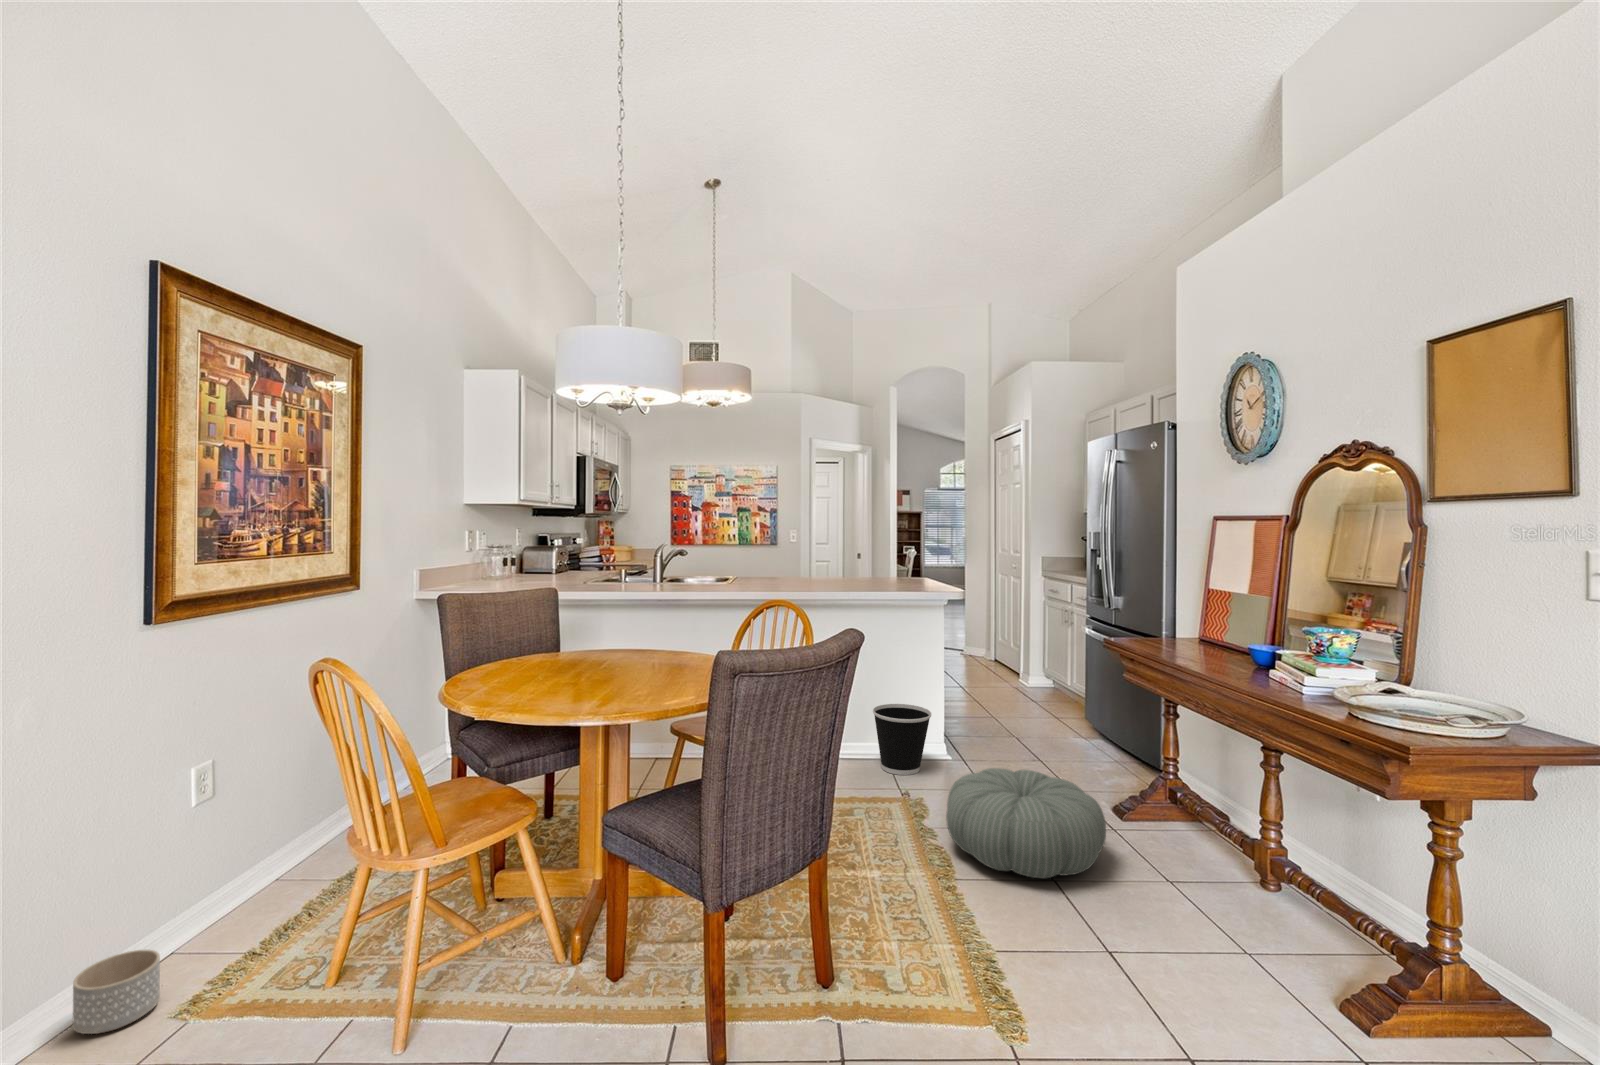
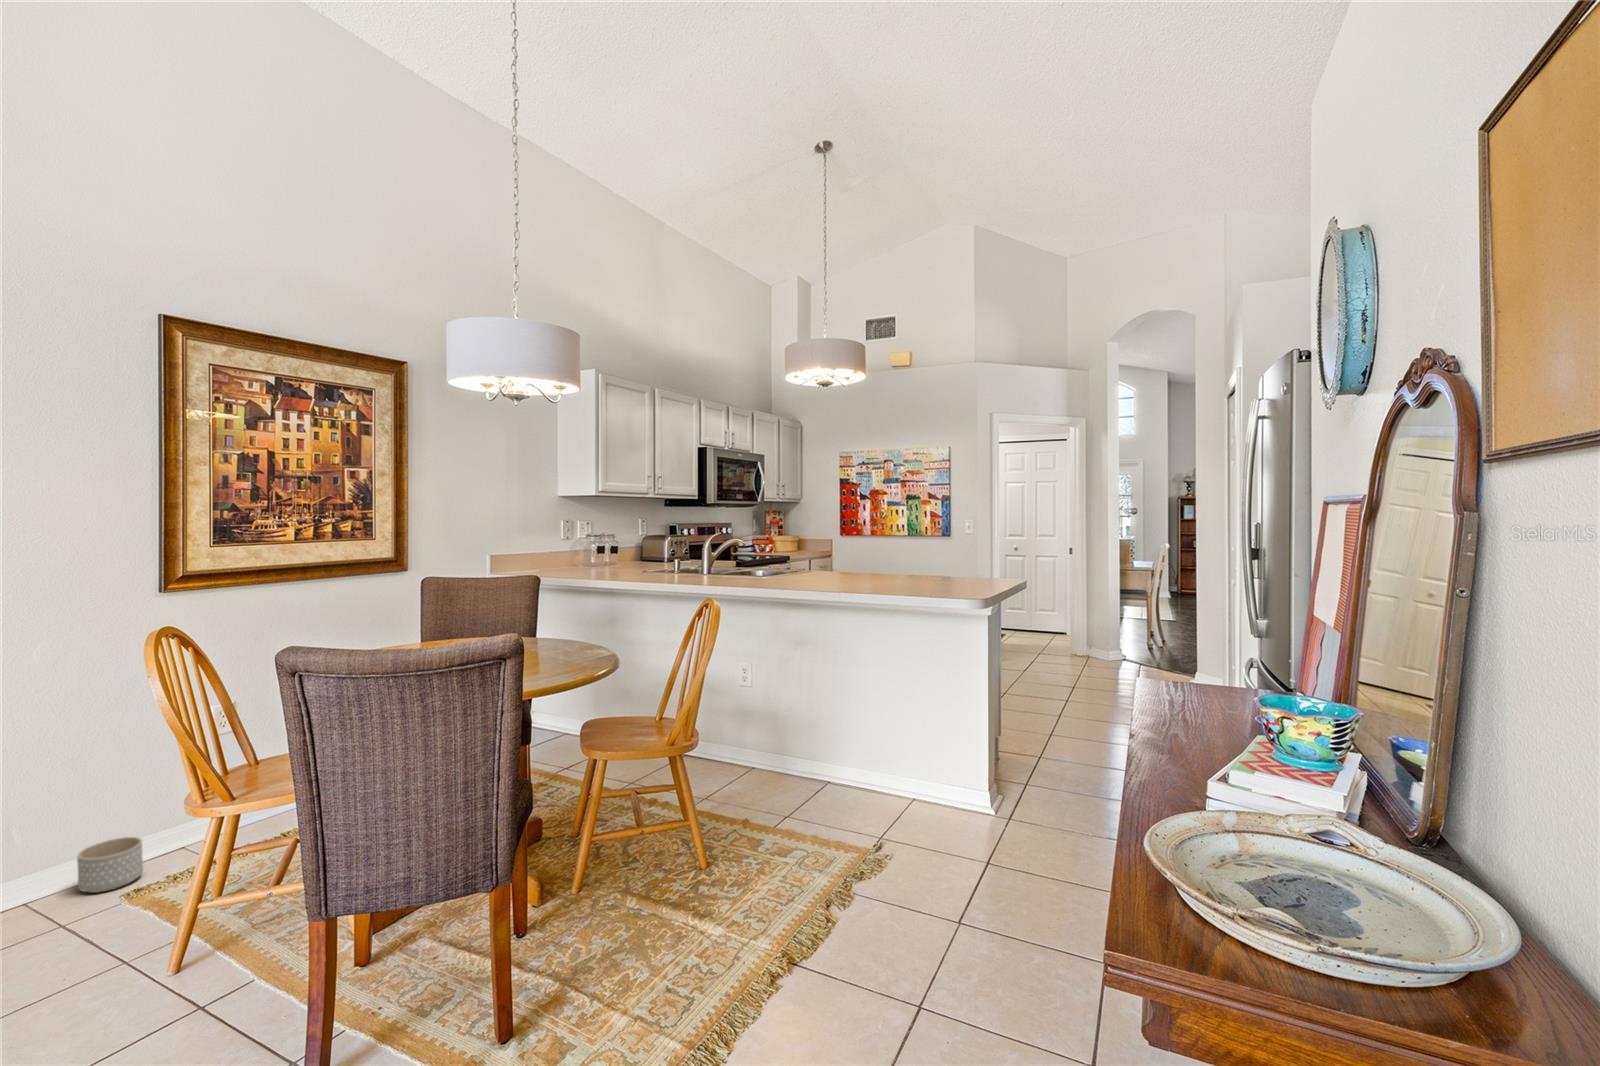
wastebasket: present [873,704,931,775] -> none [877,730,949,820]
pouf: present [946,768,1106,878] -> none [821,831,1030,1004]

